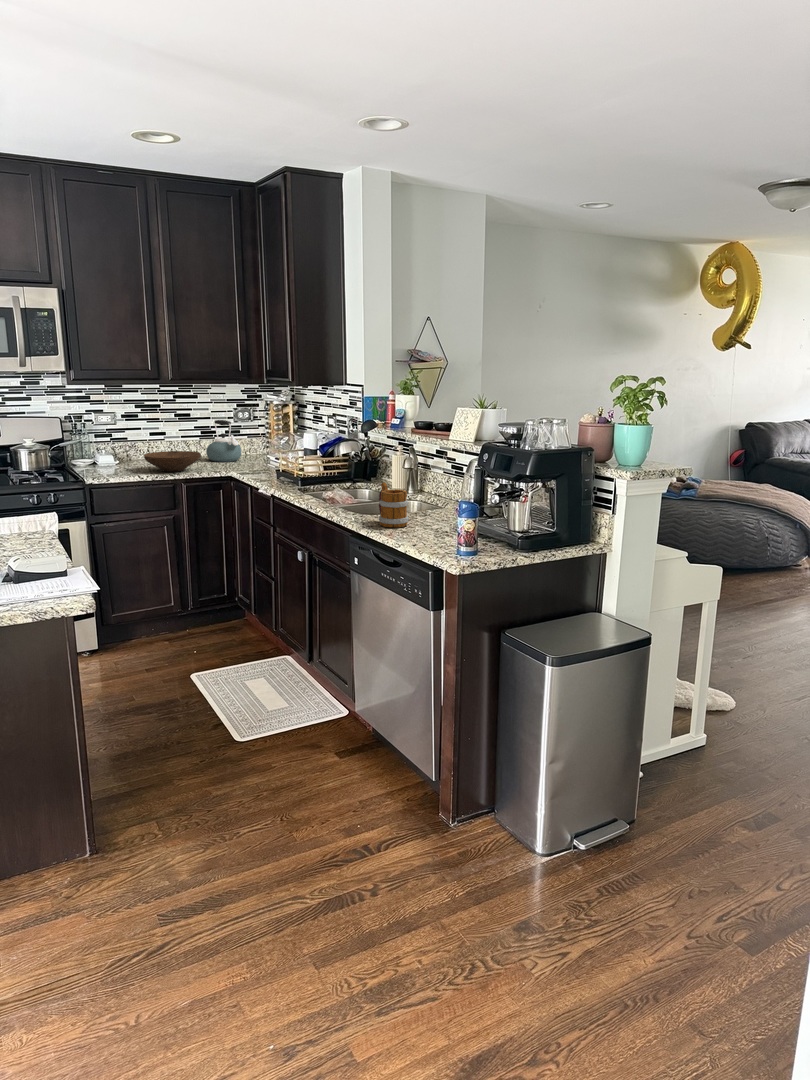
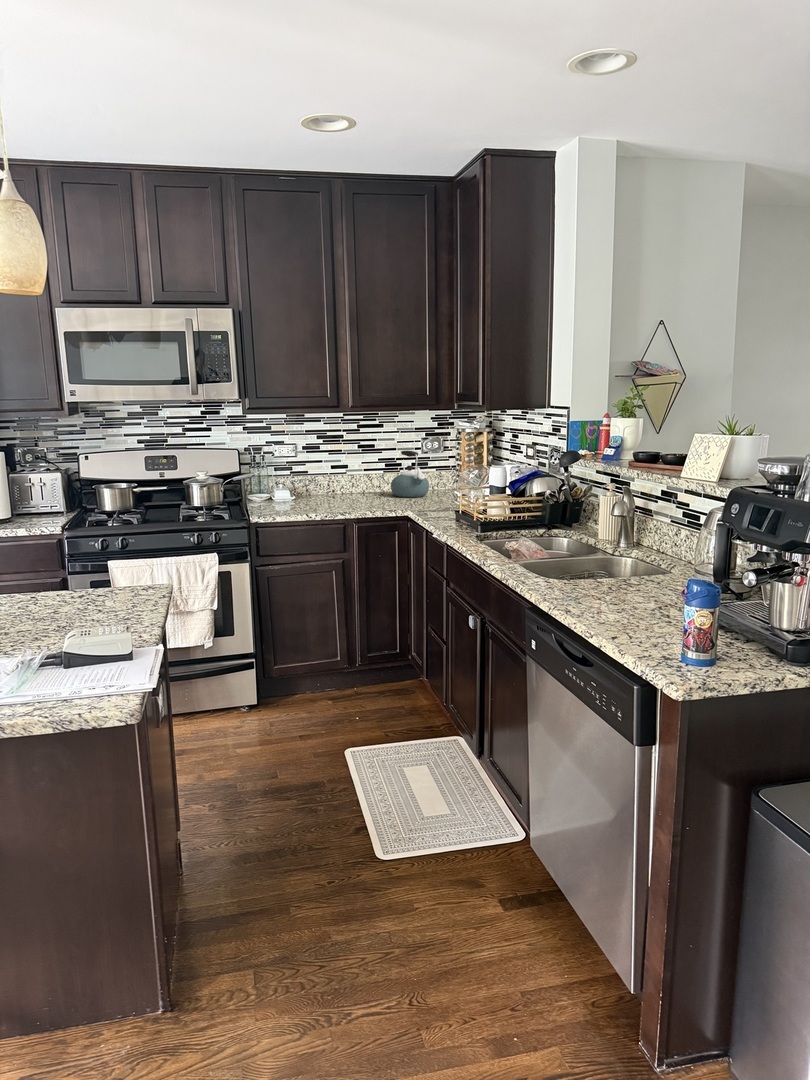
wooden bowl: present [144,451,201,472] -> none [317,485,379,509]
mug: present [379,482,409,528] -> none [570,537,614,601]

